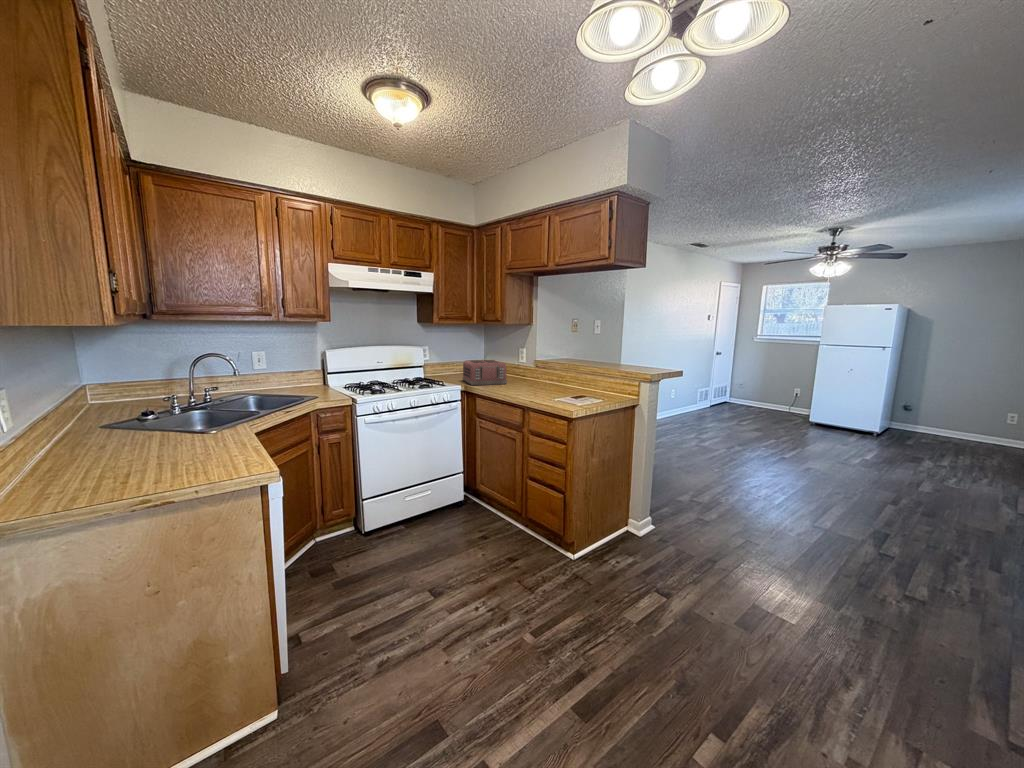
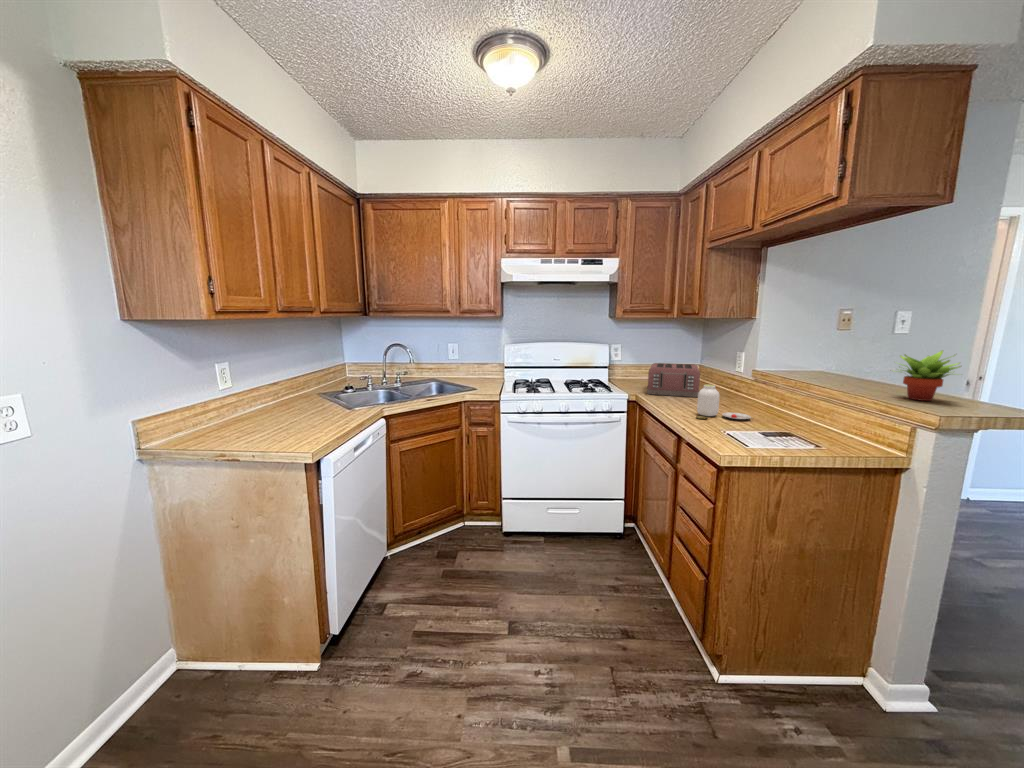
succulent plant: none [617,343,644,370] -> present [900,350,961,401]
jar: none [523,371,558,395] -> present [696,385,751,419]

